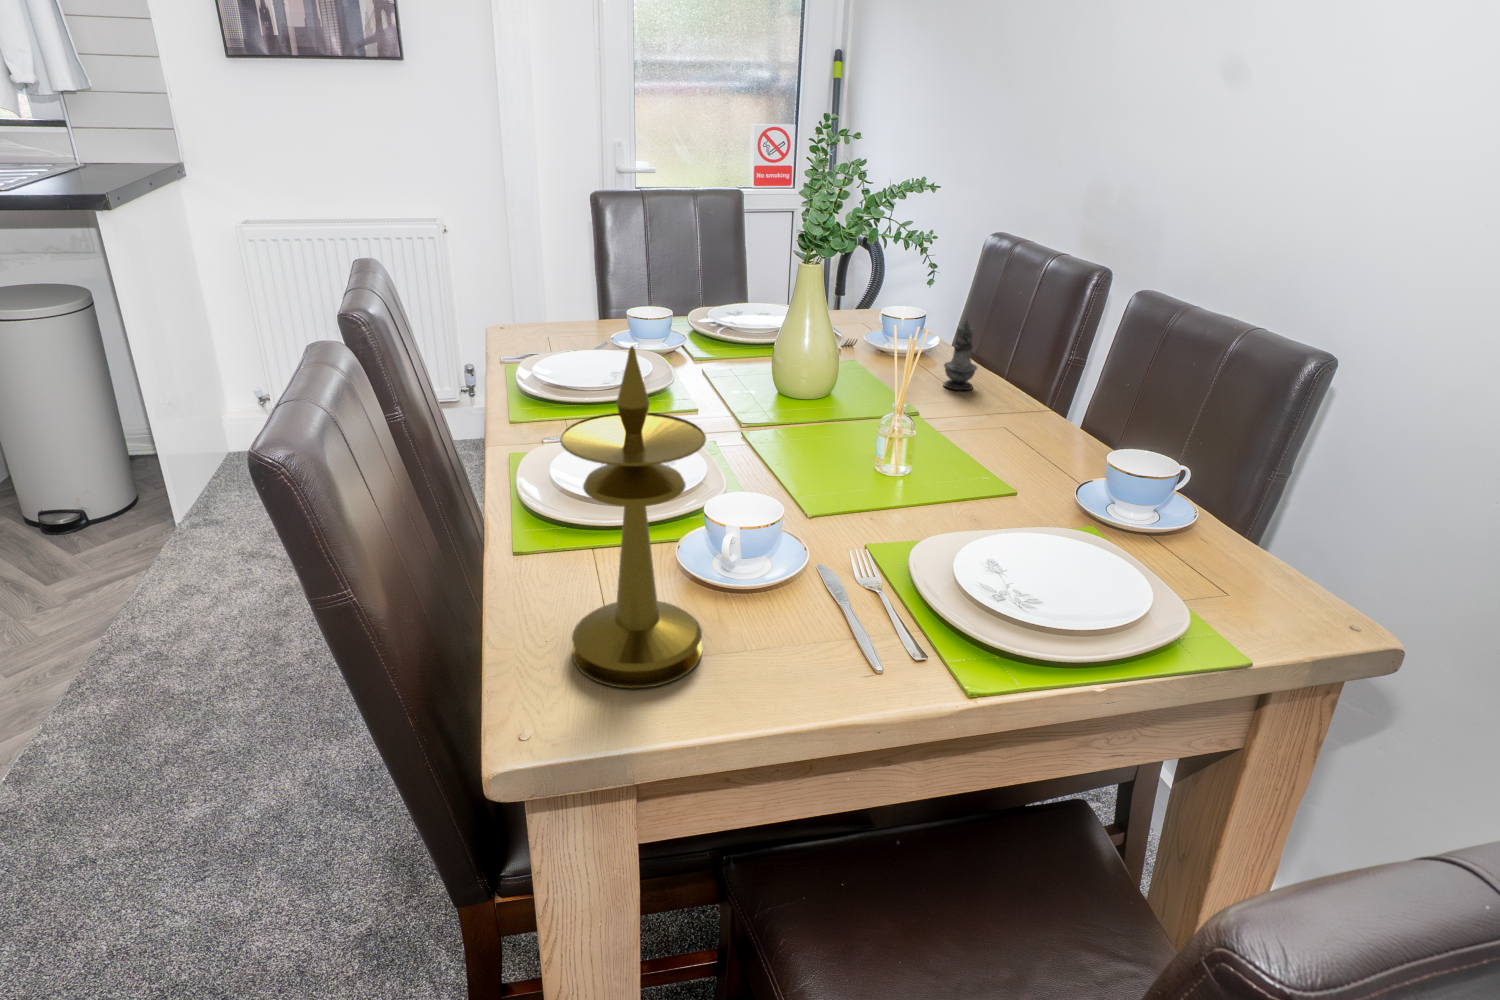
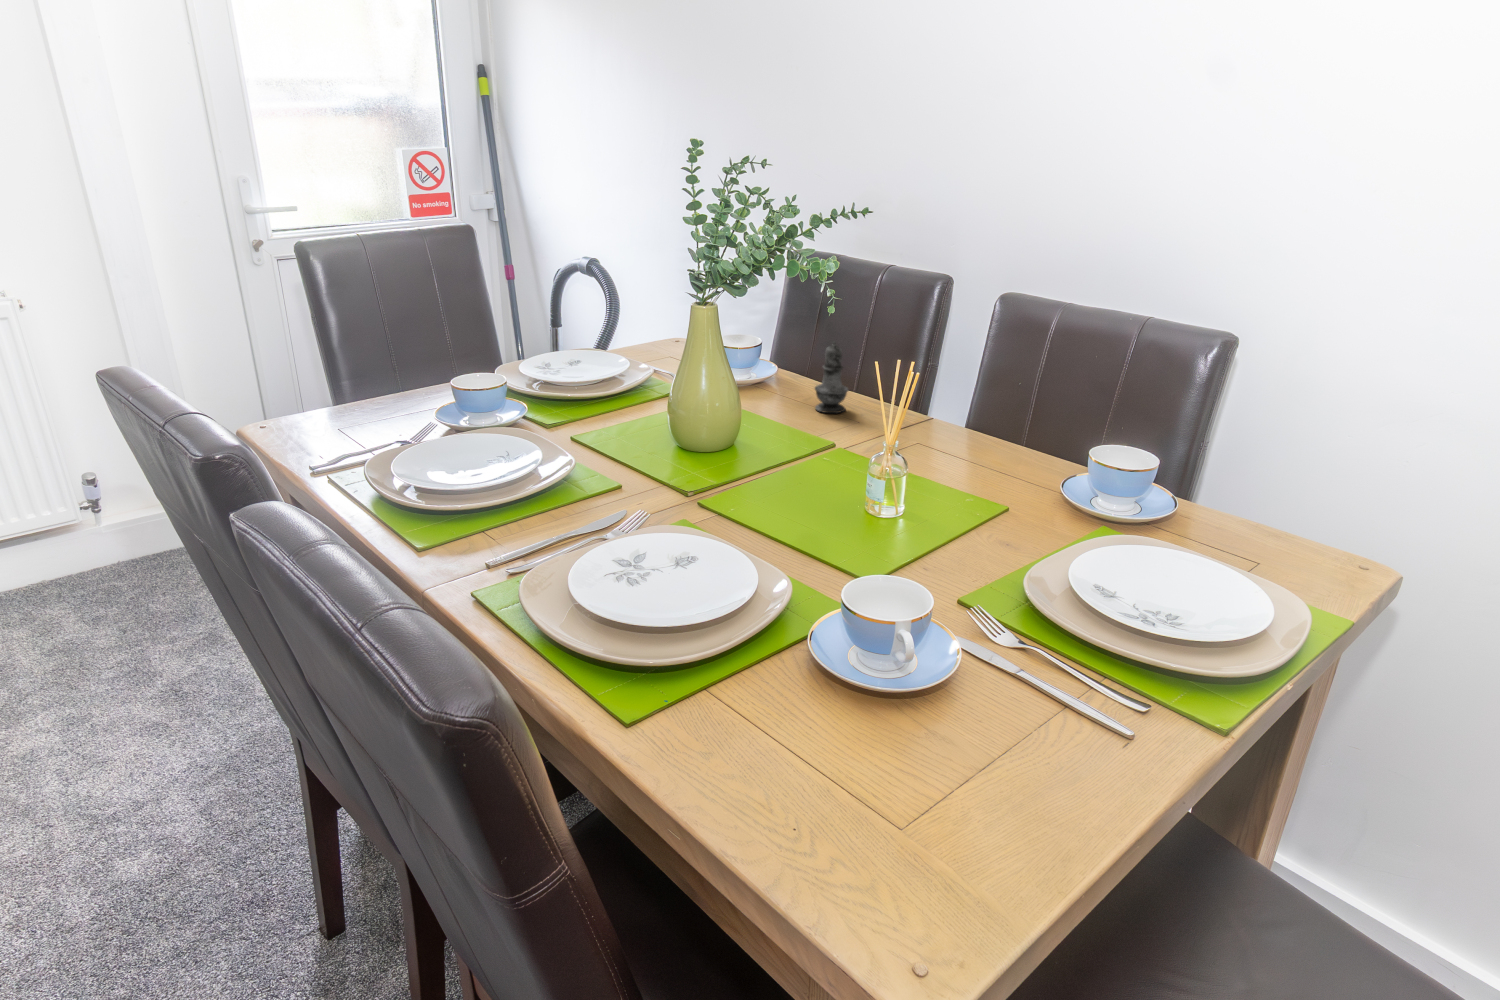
candlestick: present [560,346,706,688] -> none [814,438,1016,862]

